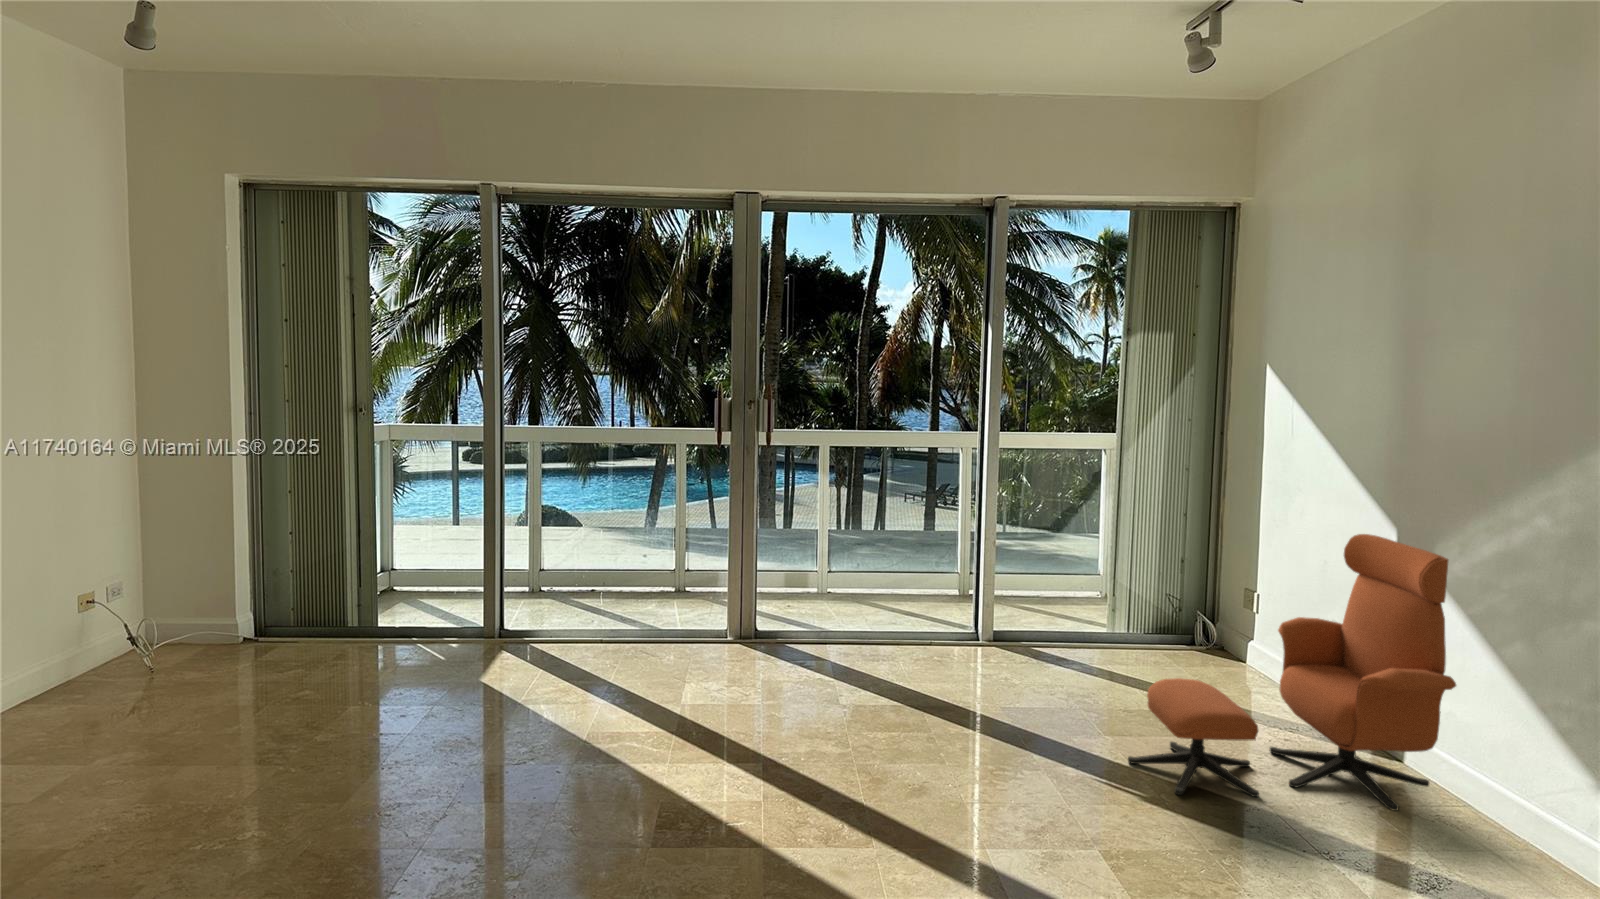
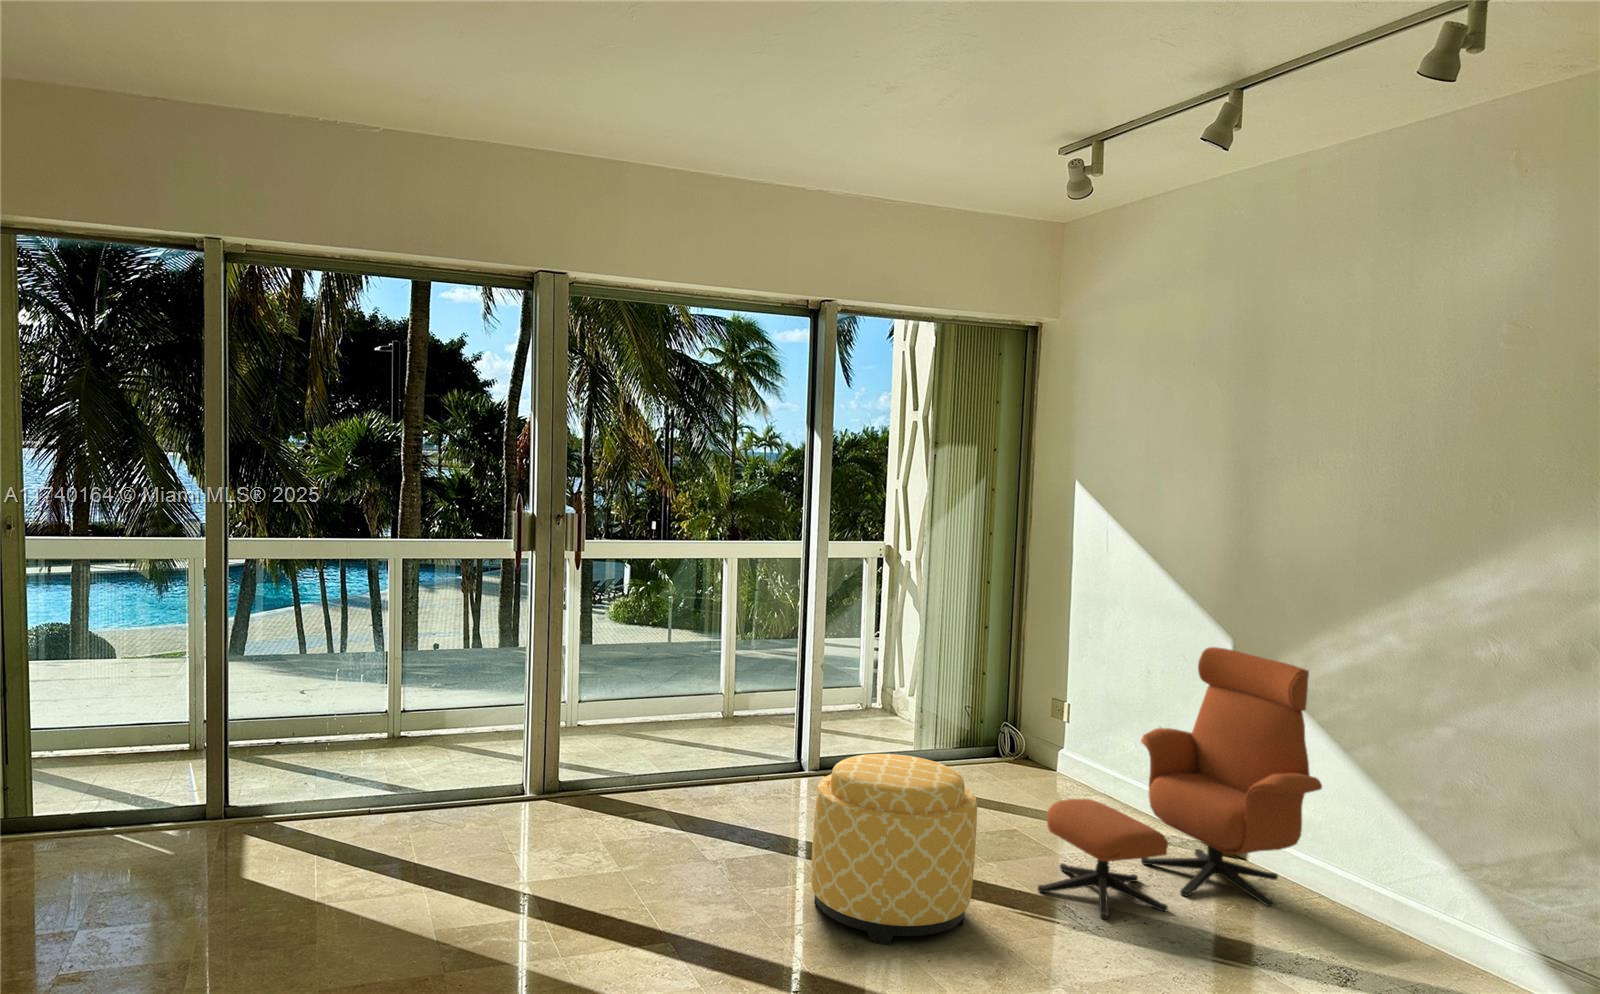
ottoman: none [892,619,1042,785] -> present [811,754,977,945]

